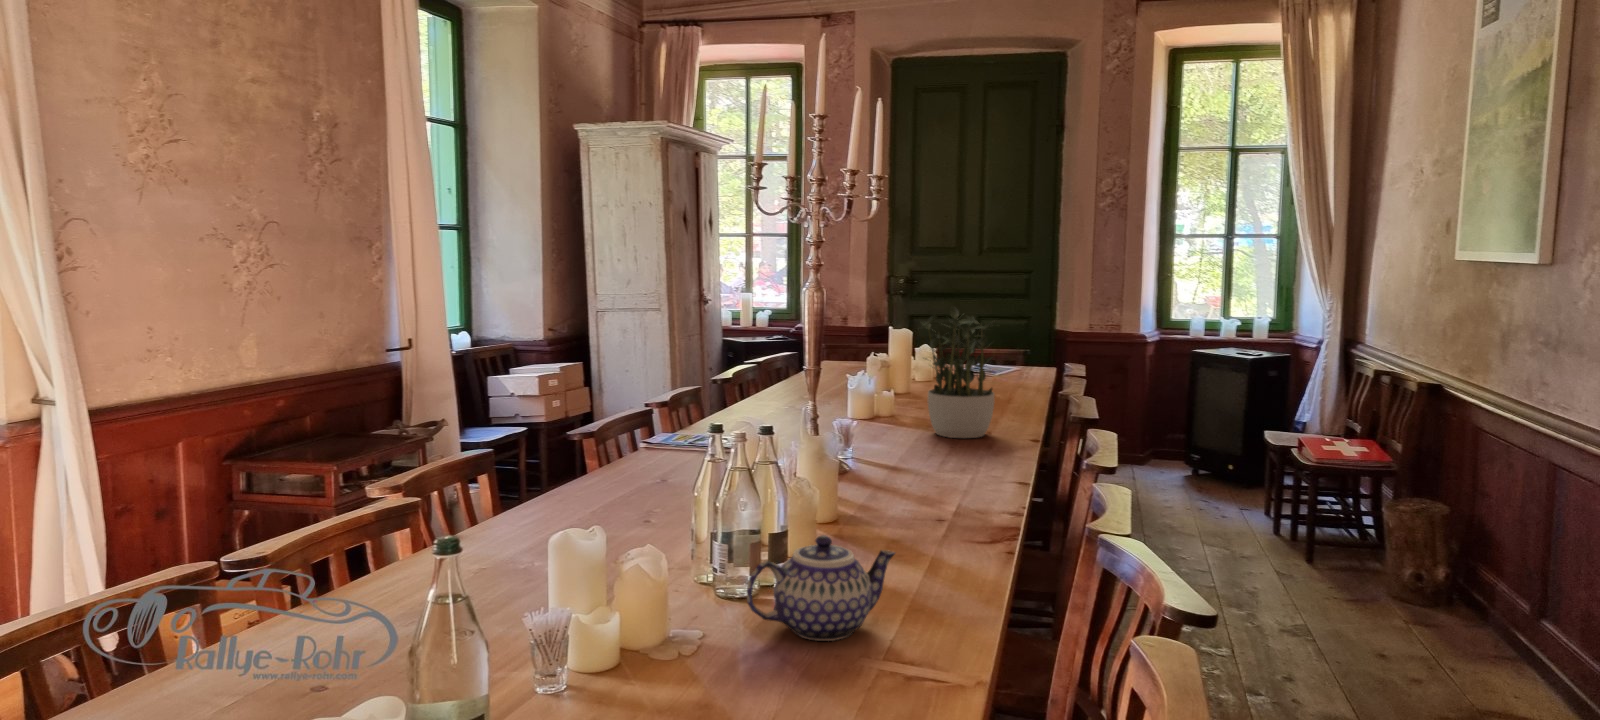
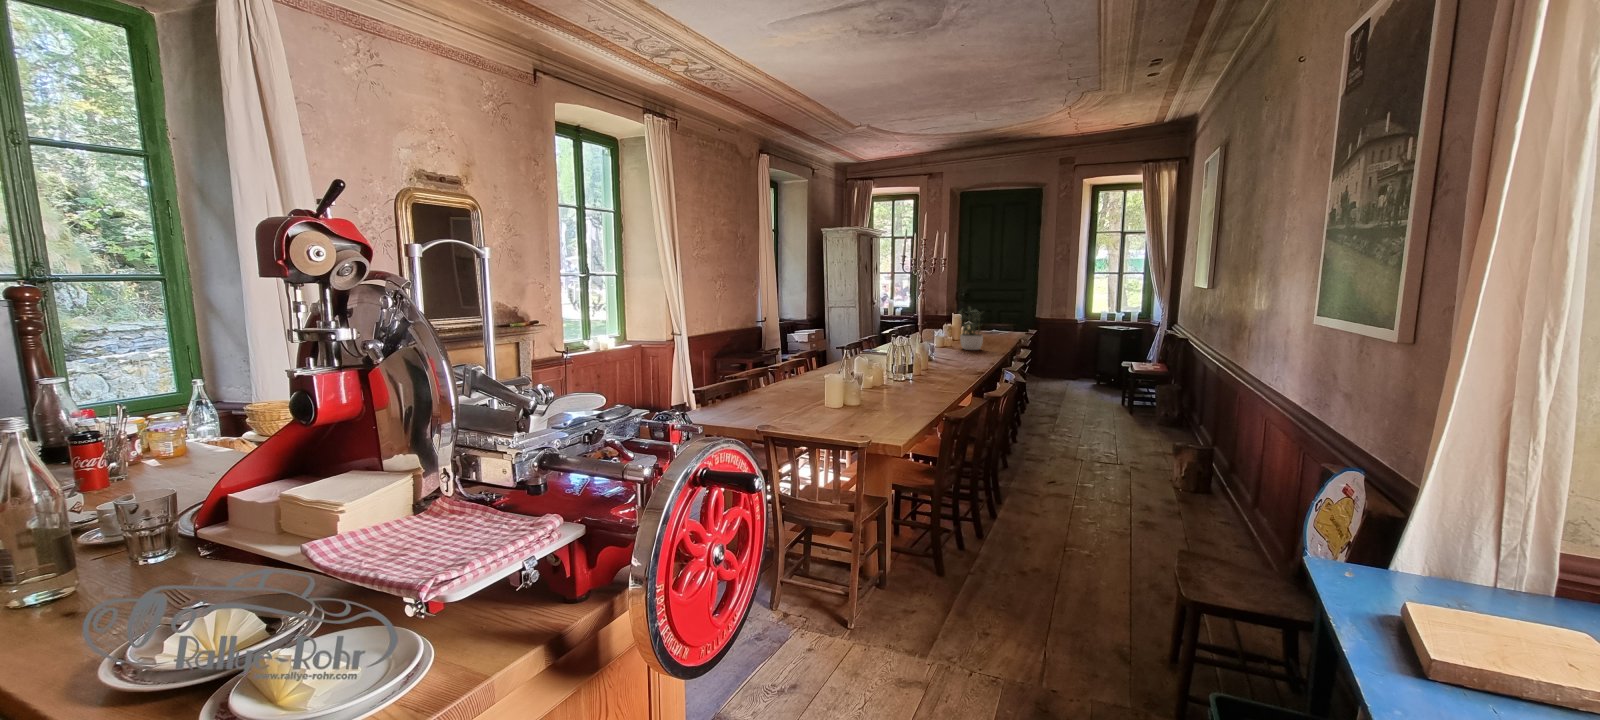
teapot: present [747,535,895,641] -> none [907,355,940,376]

